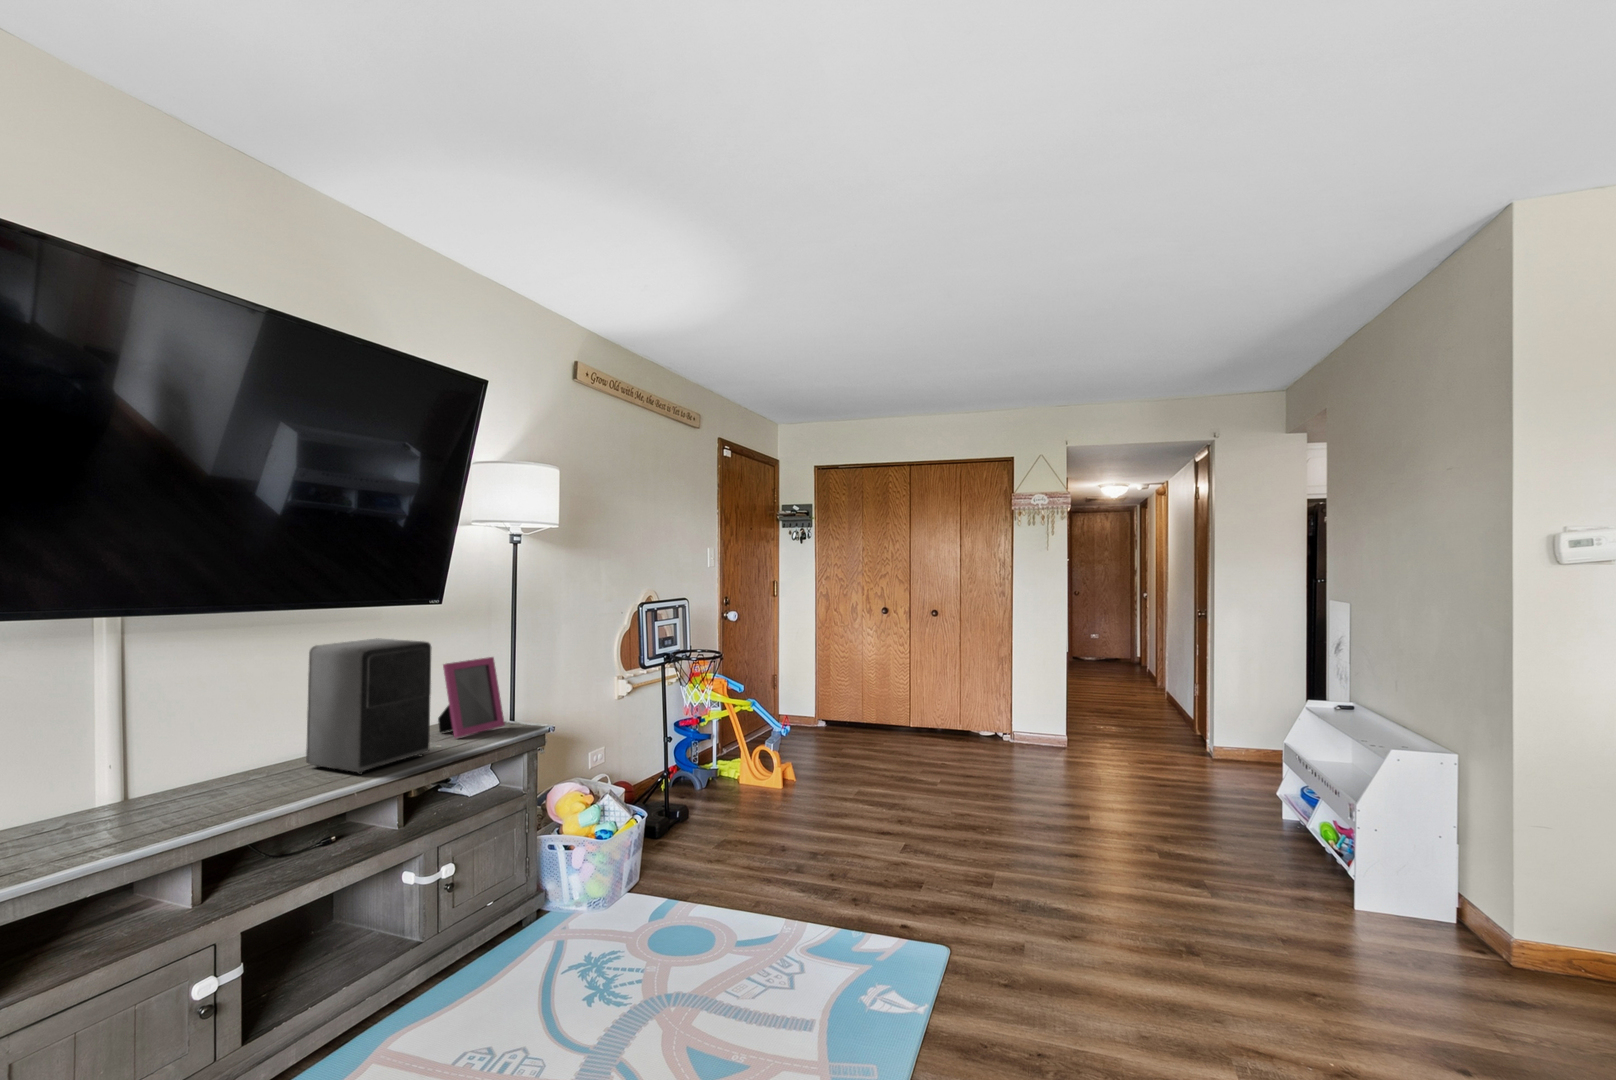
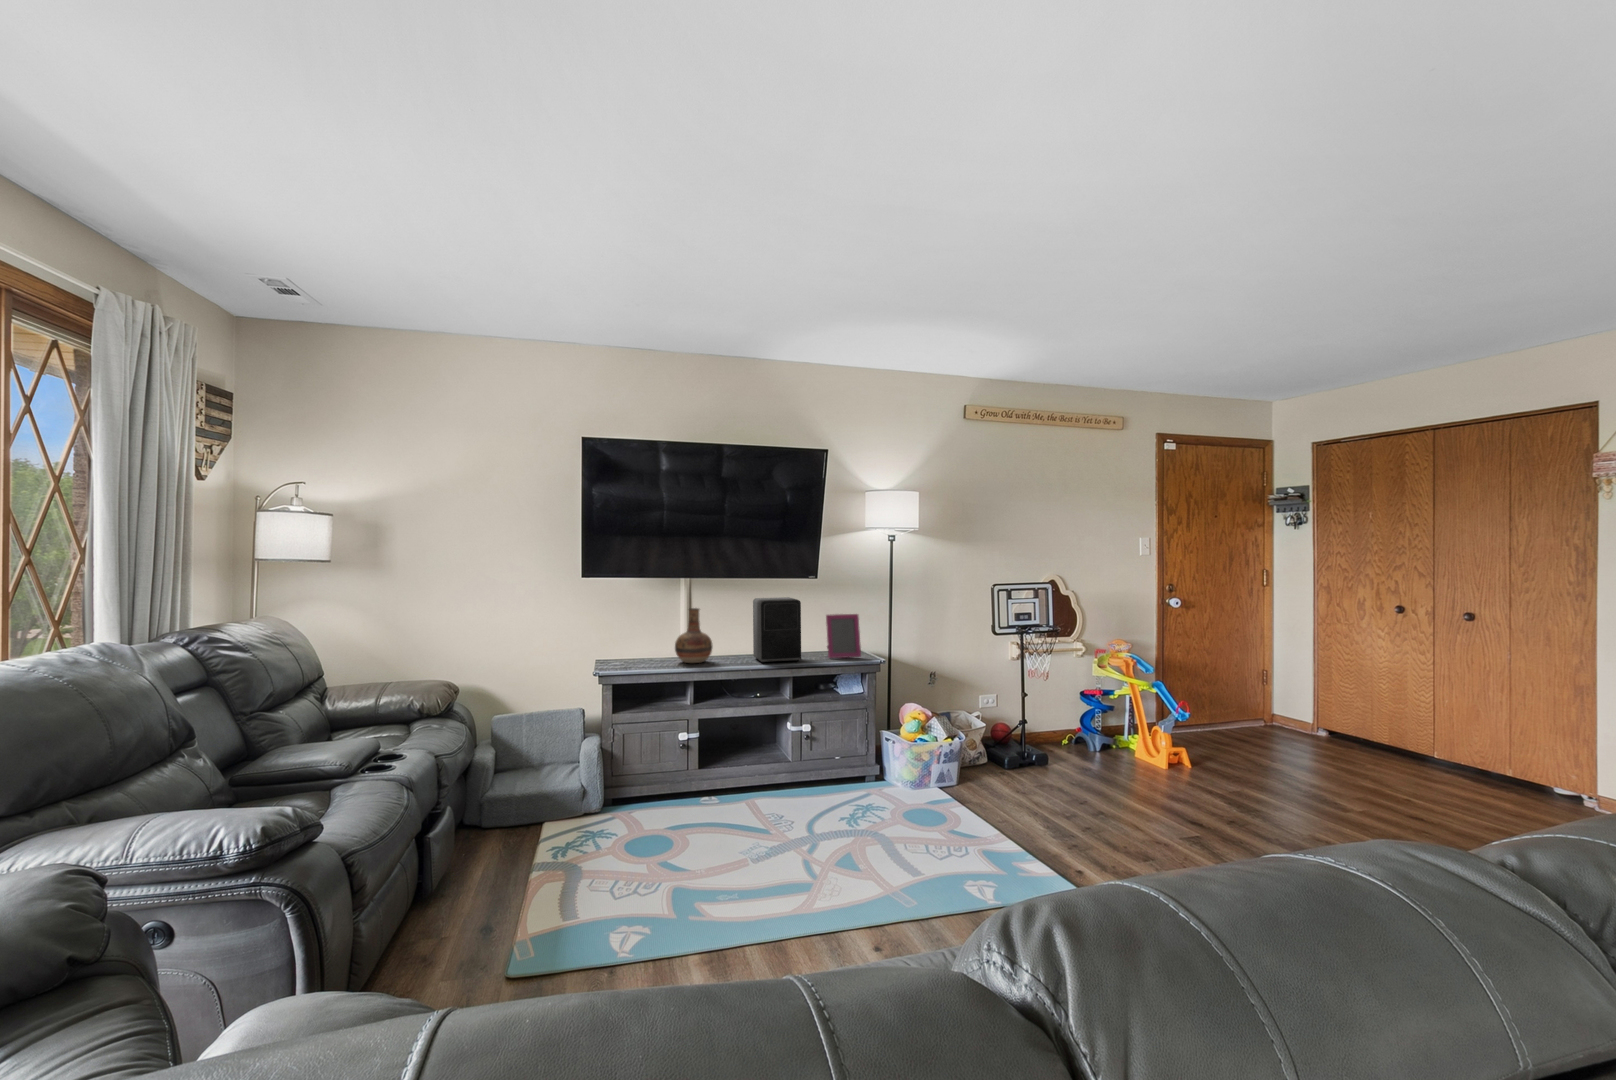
vase: none [113,681,230,817] -> present [675,608,712,663]

